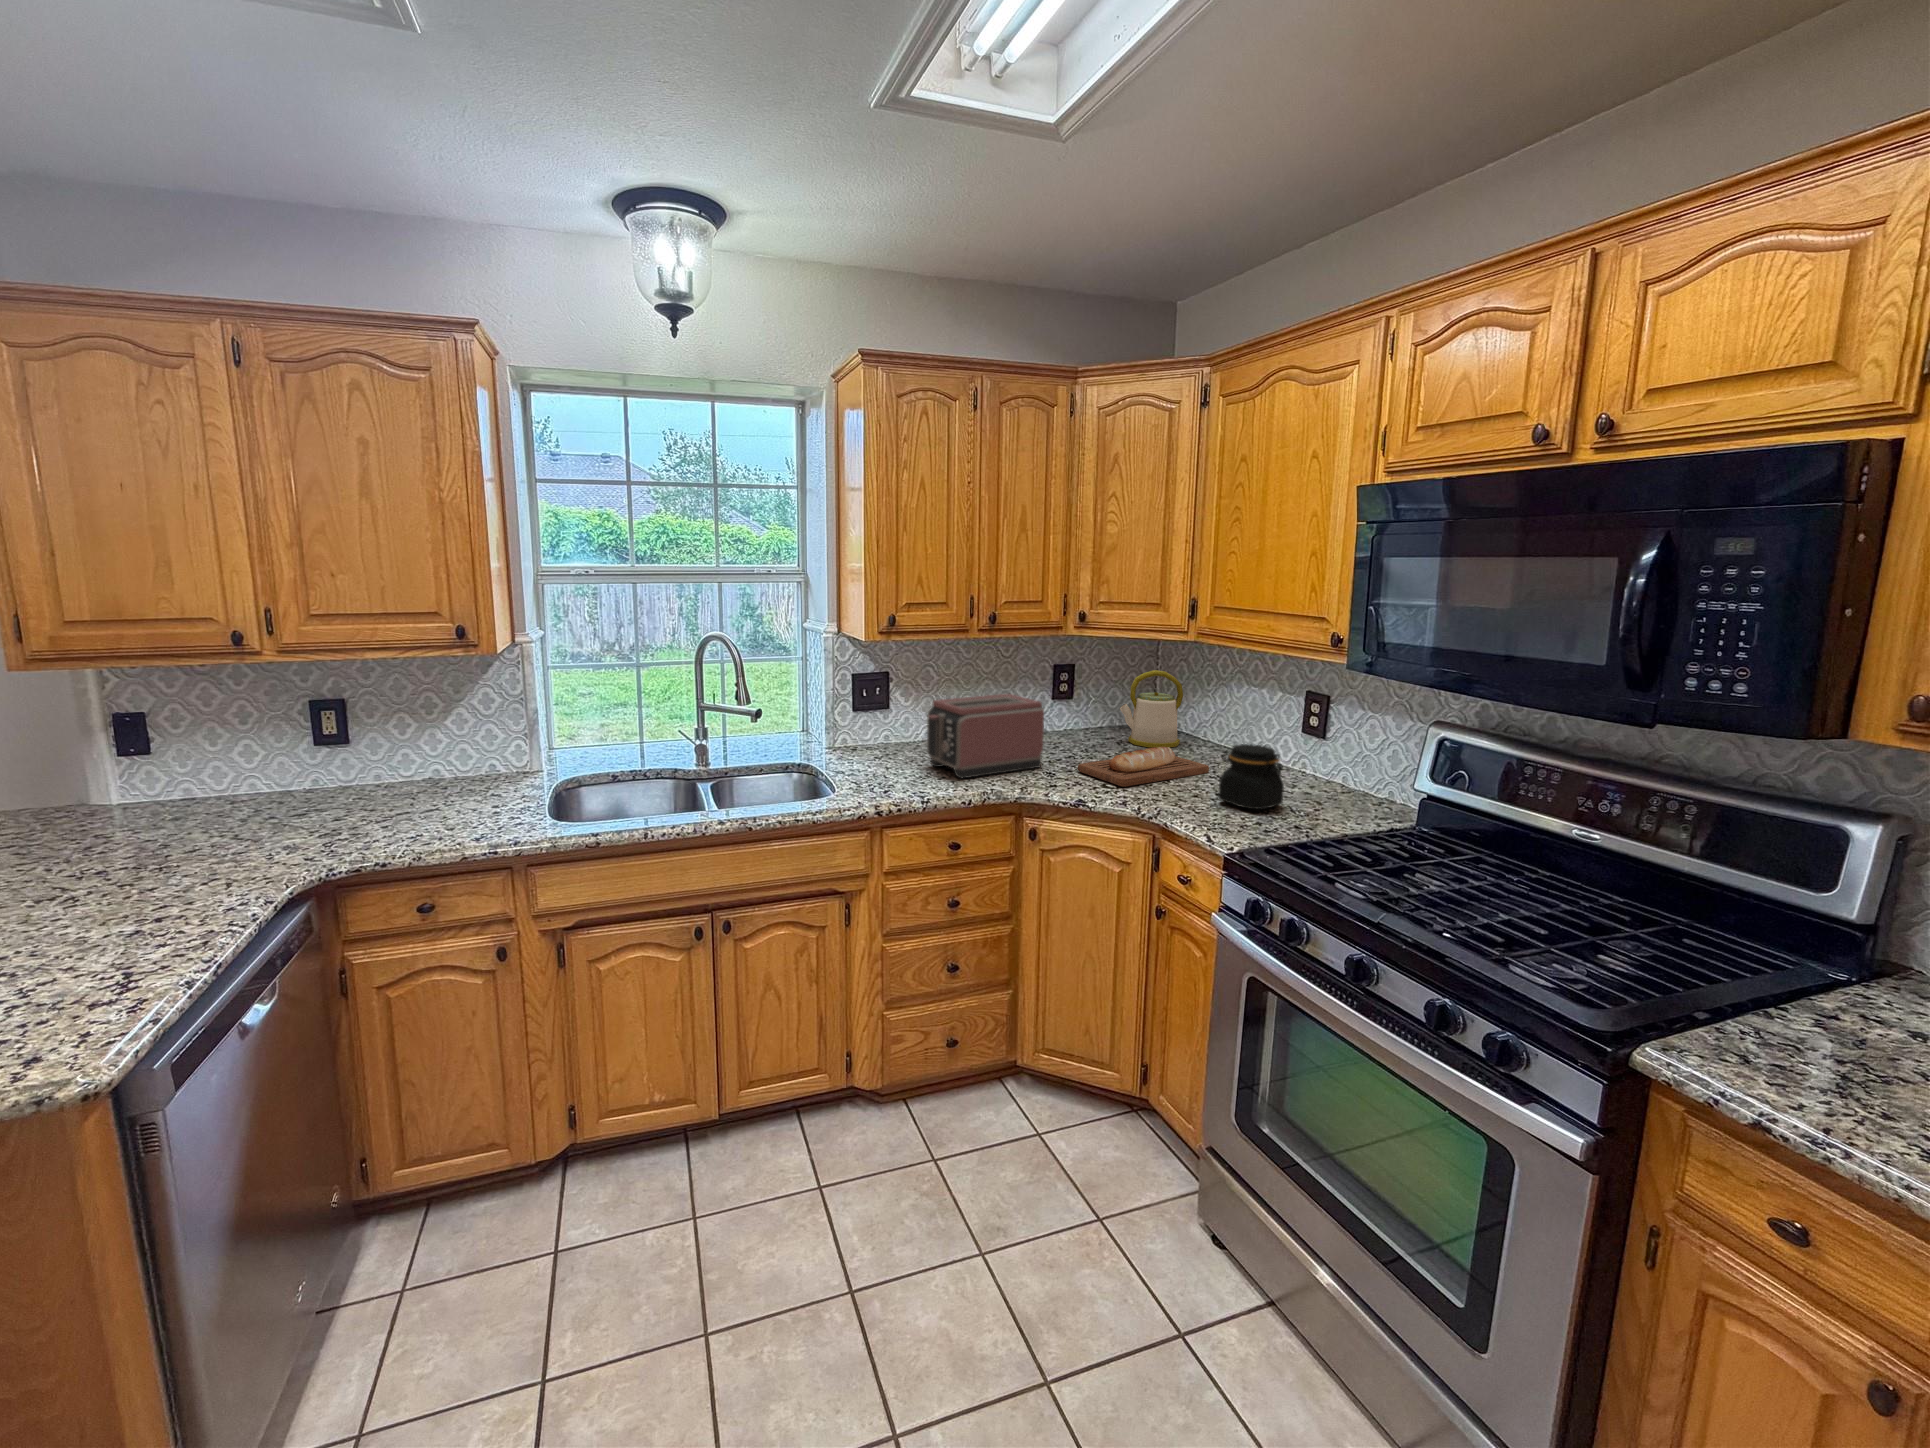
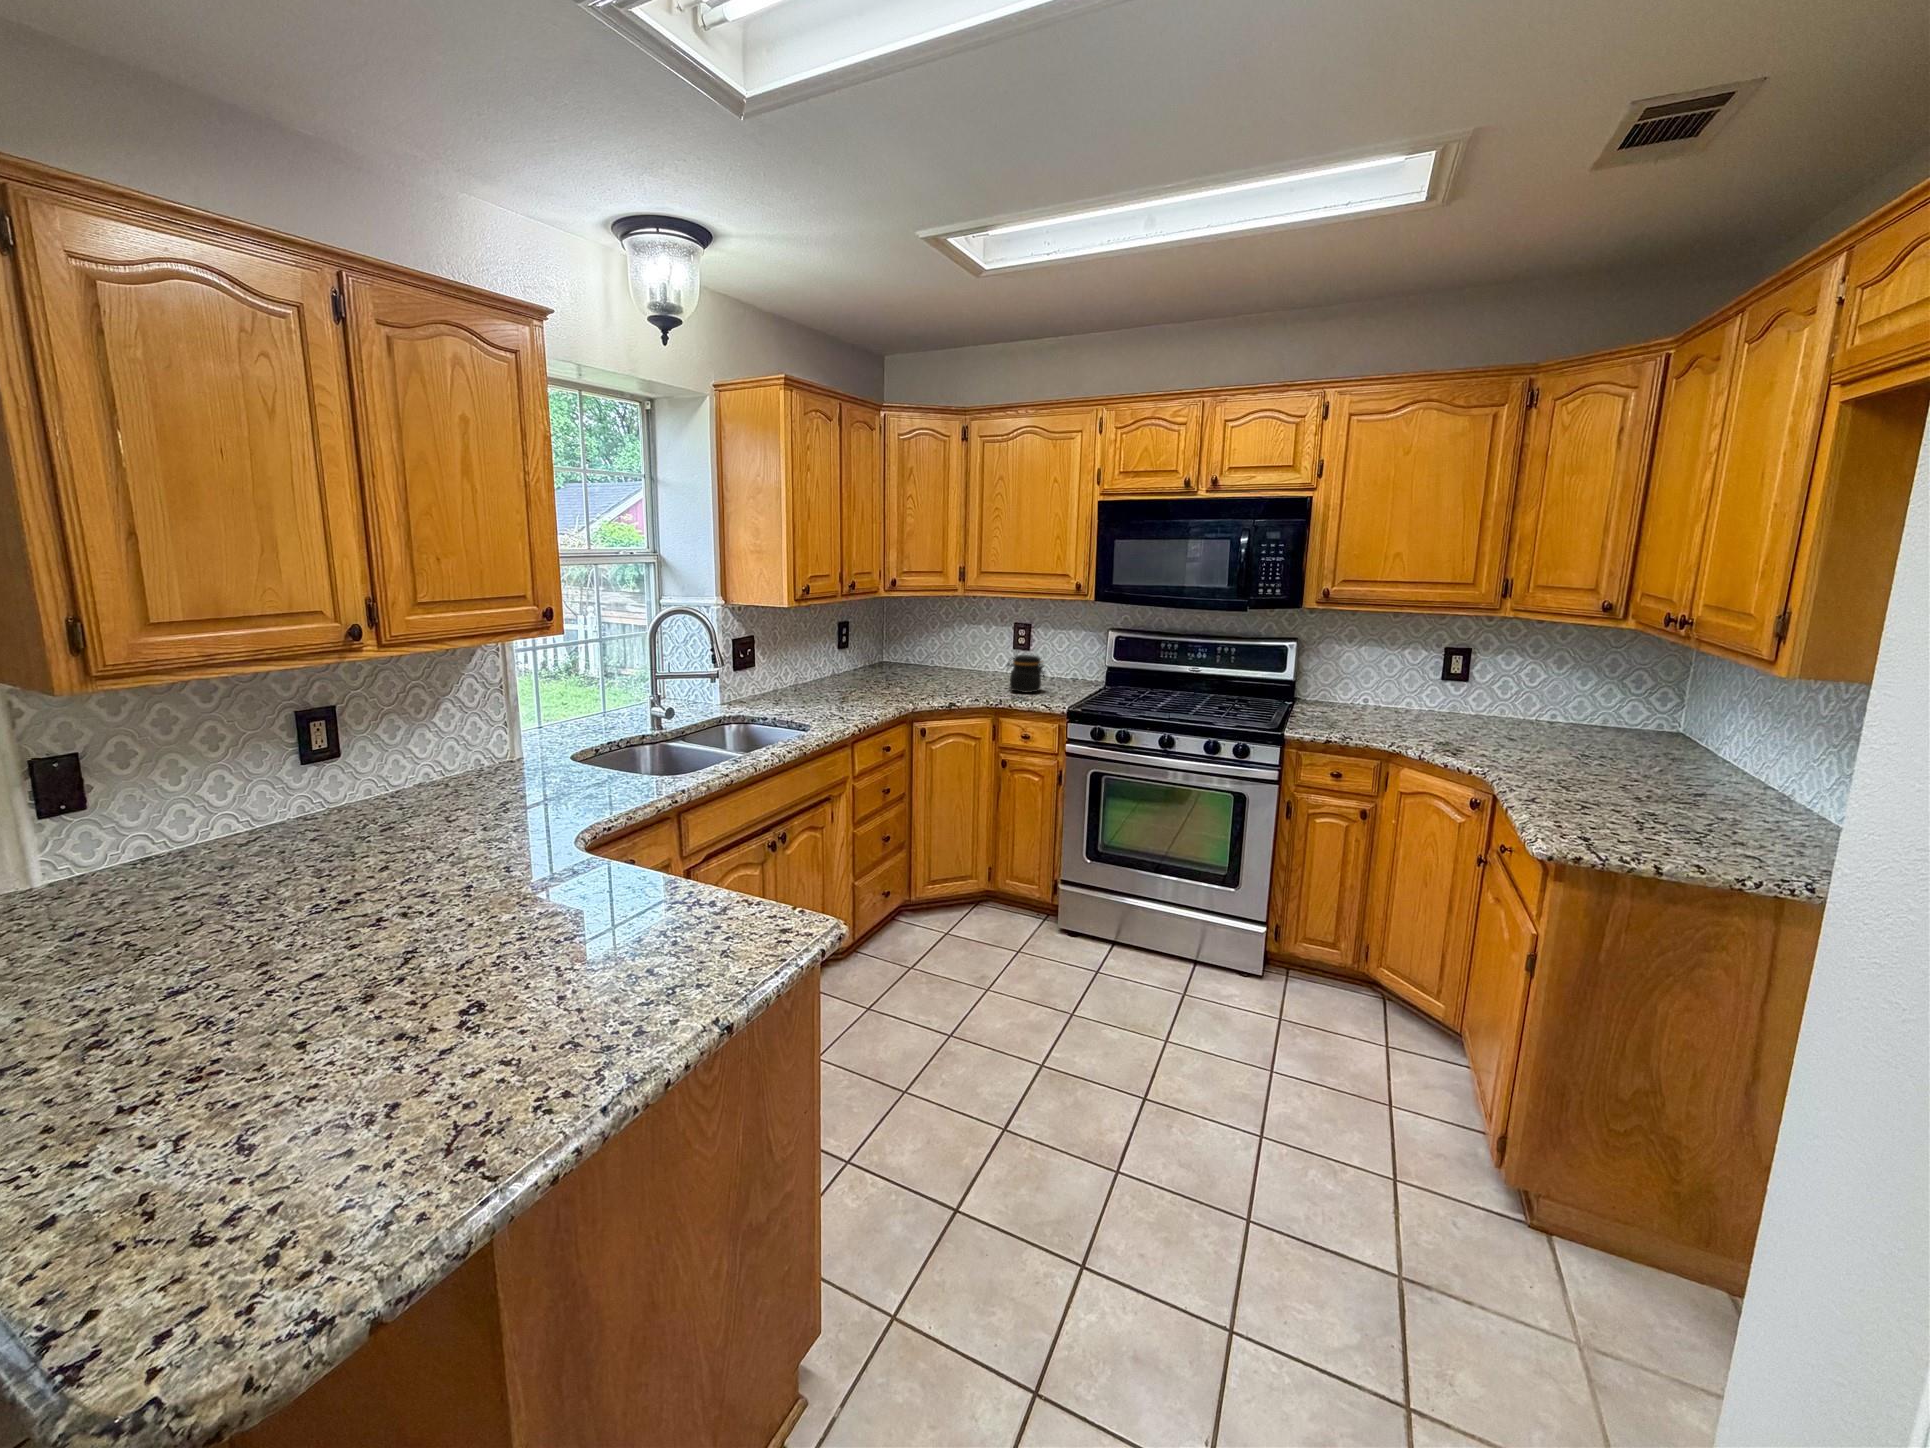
kettle: present [1120,670,1183,748] -> none [886,621,925,674]
toaster: present [927,694,1044,778] -> none [811,644,883,706]
bread loaf: present [1077,747,1209,787] -> none [908,669,972,694]

